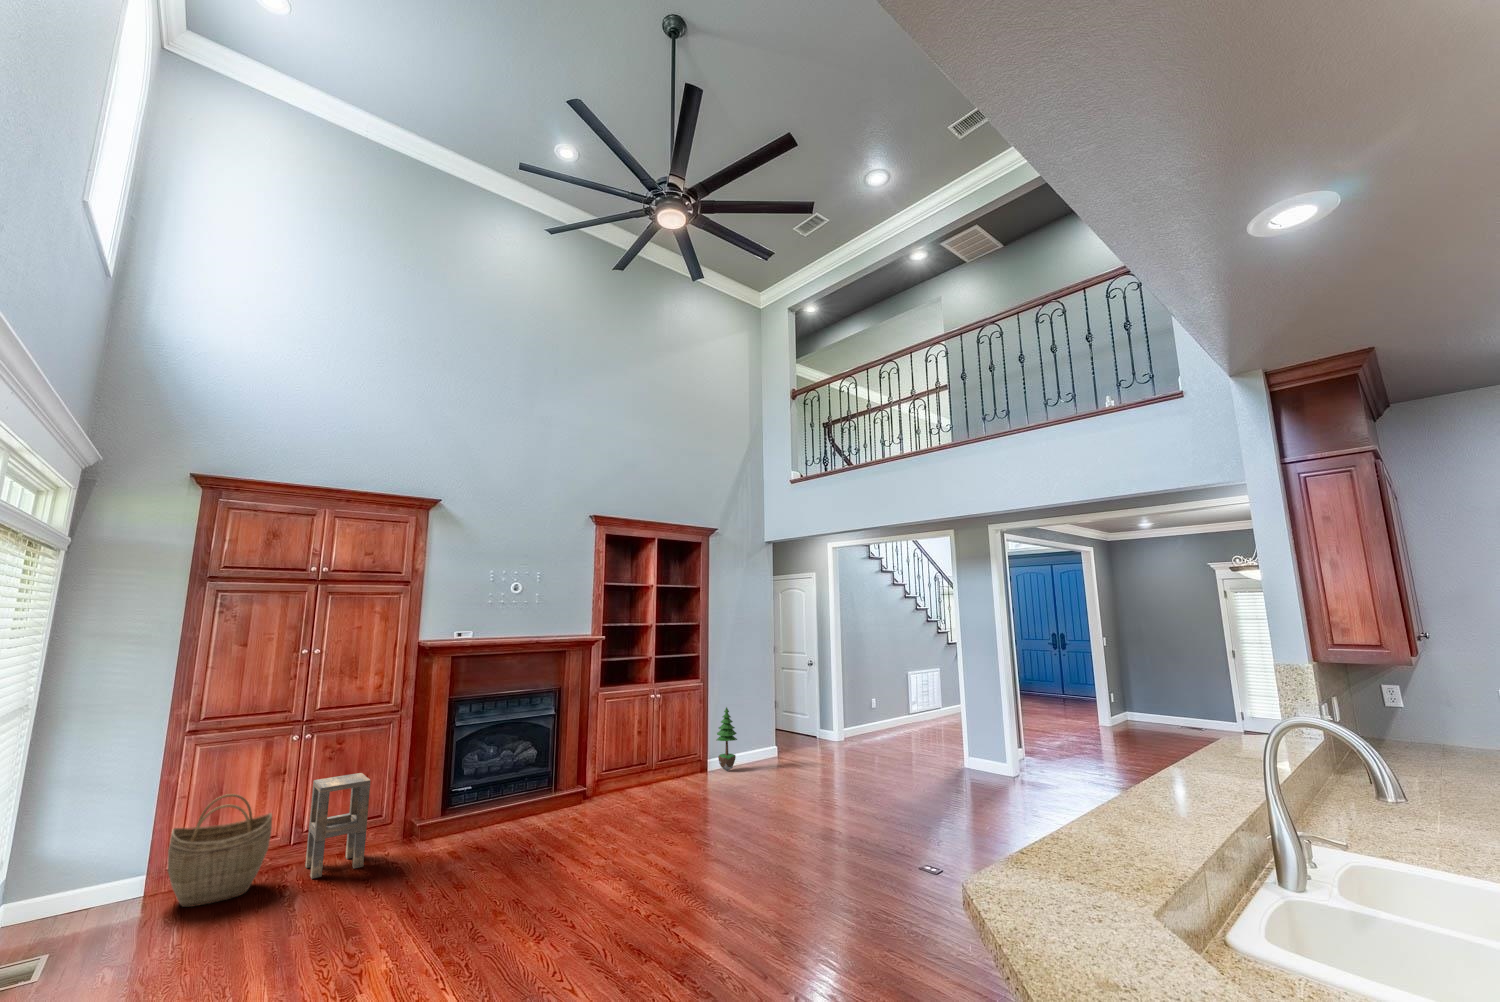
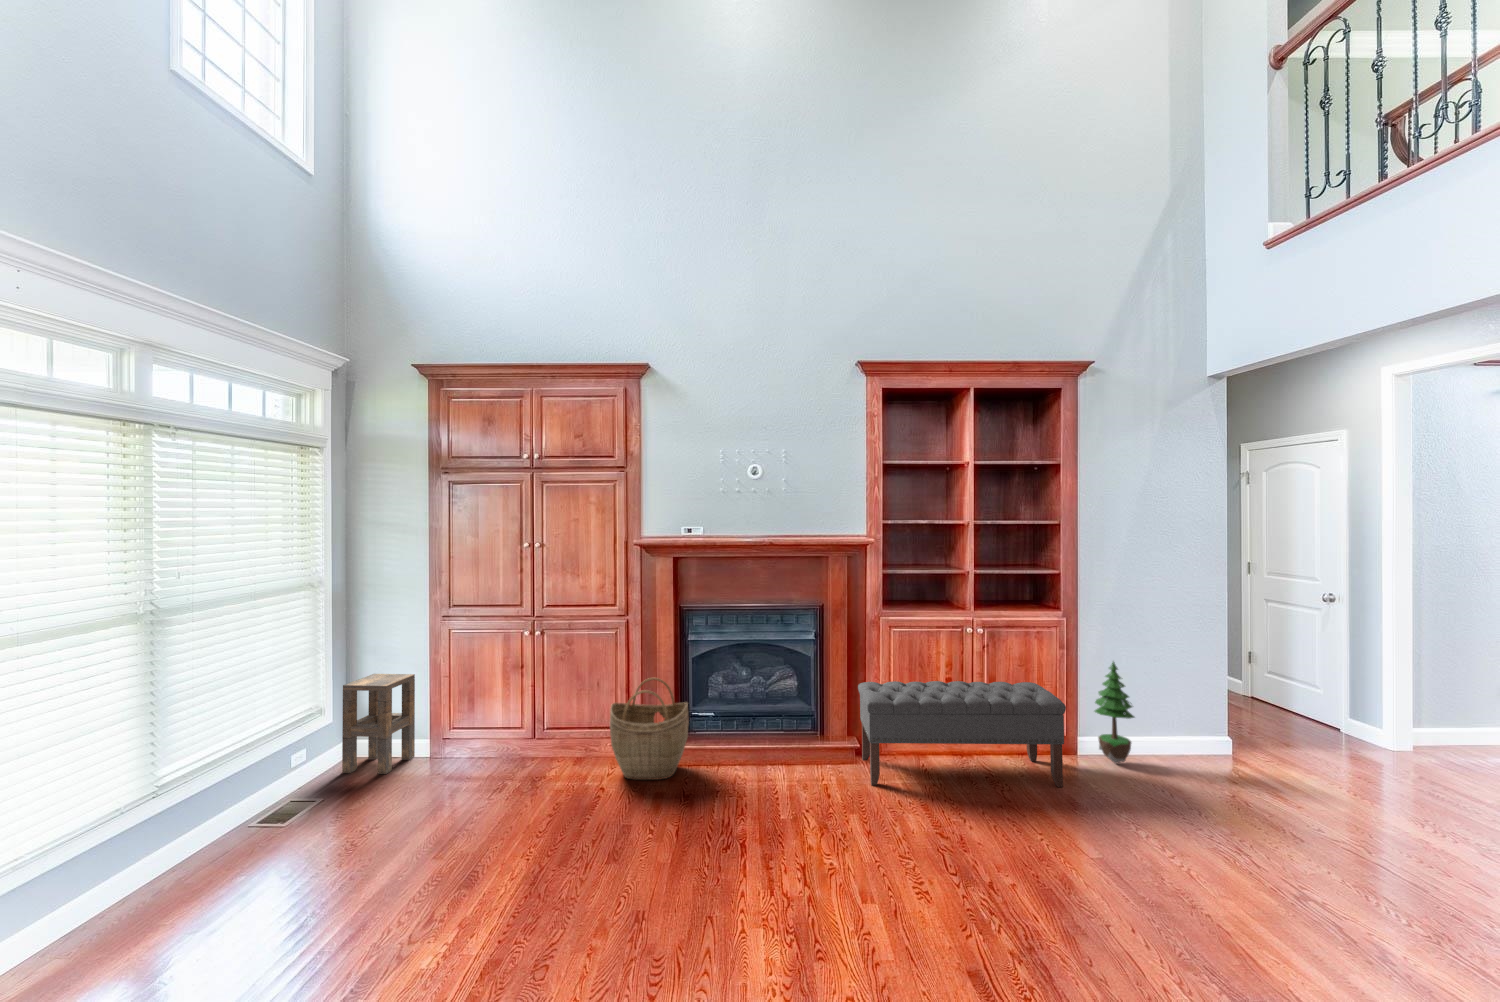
bench: none [584,727,713,811] -> present [858,681,1066,787]
side table: present [305,773,371,879] -> present [342,674,415,774]
woven basket: present [168,794,272,907] -> present [610,678,689,780]

